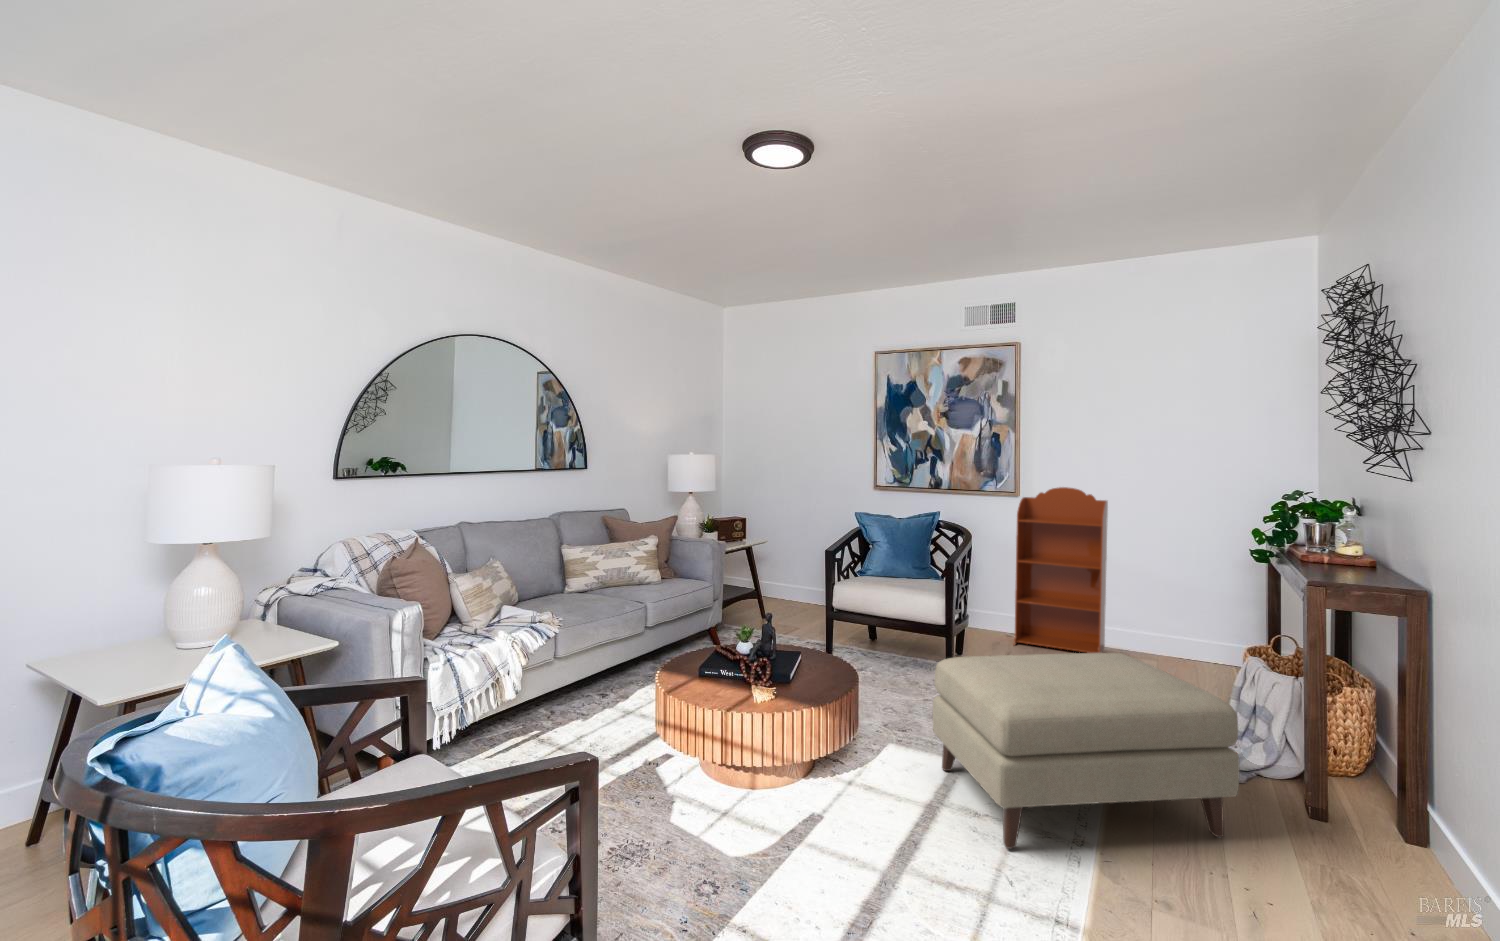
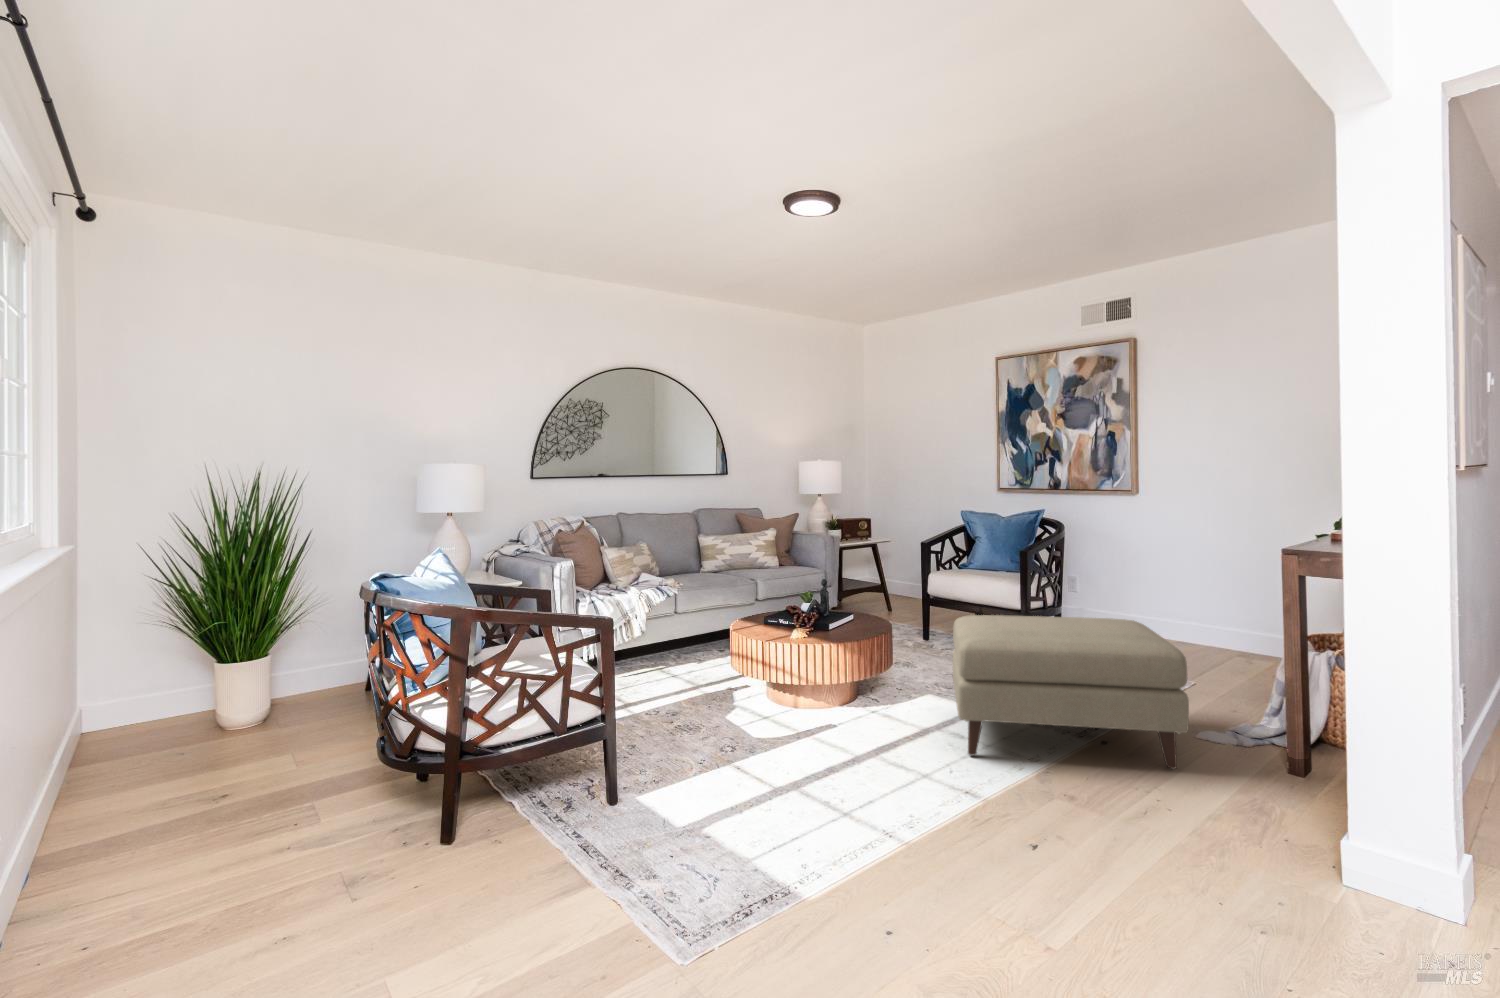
bookcase: present [1013,487,1108,653] -> none [1123,483,1226,654]

